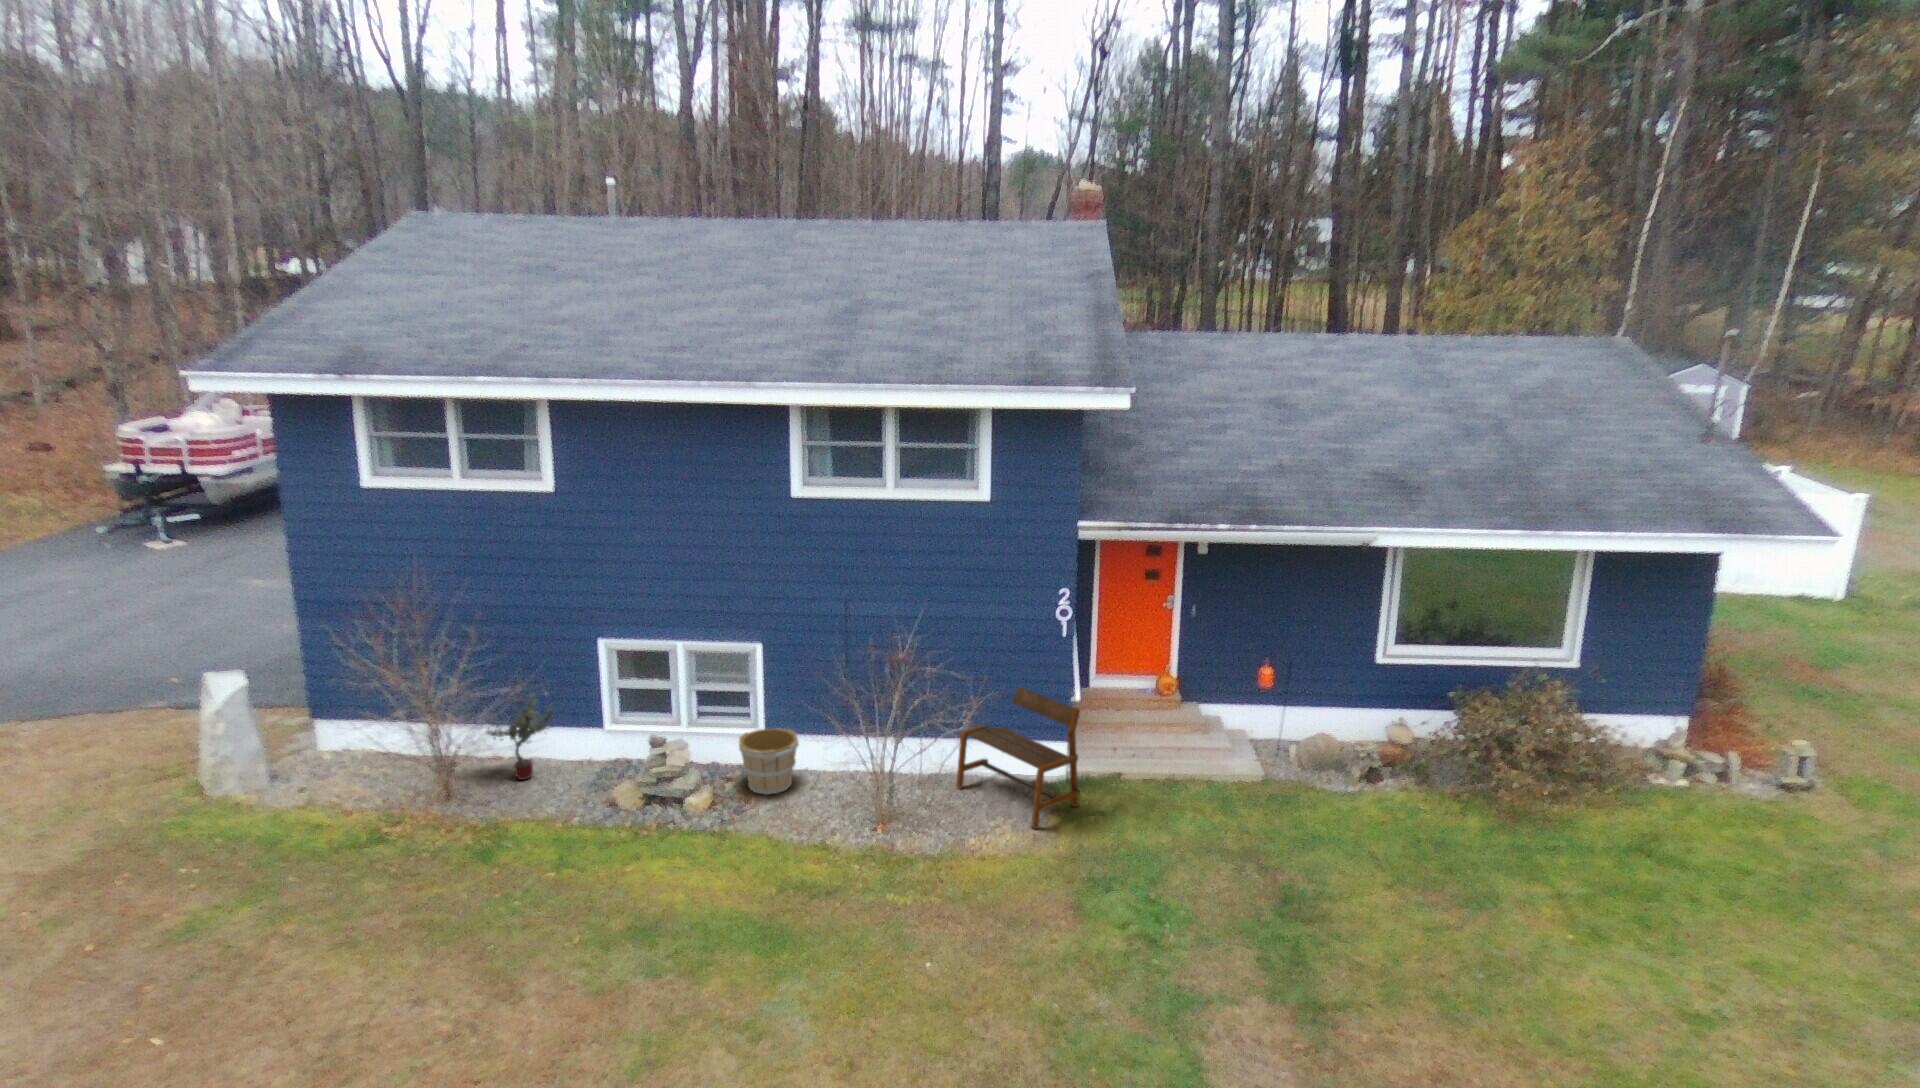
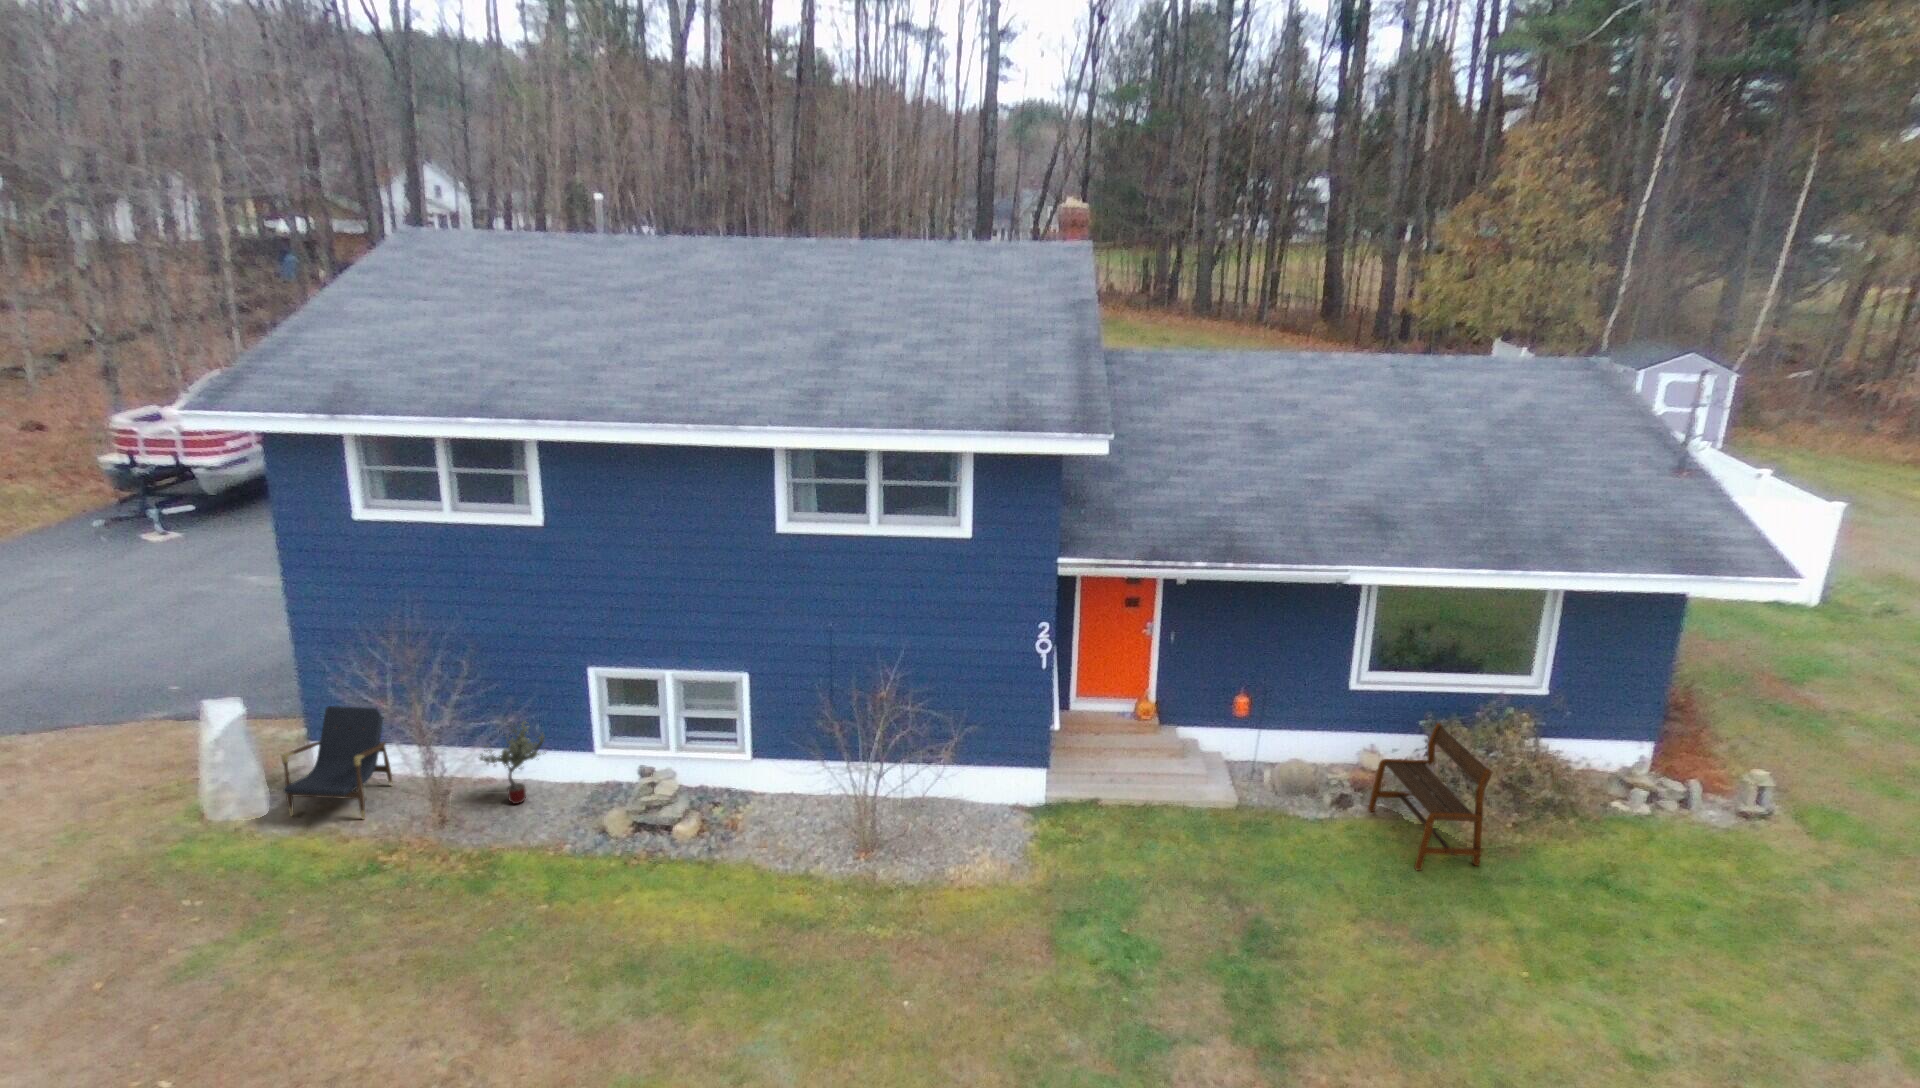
lounge chair: none [283,681,396,794] -> present [282,706,393,819]
bench: present [956,687,1080,829] -> present [1368,723,1492,870]
wooden bucket: present [739,728,799,795] -> none [726,754,785,821]

